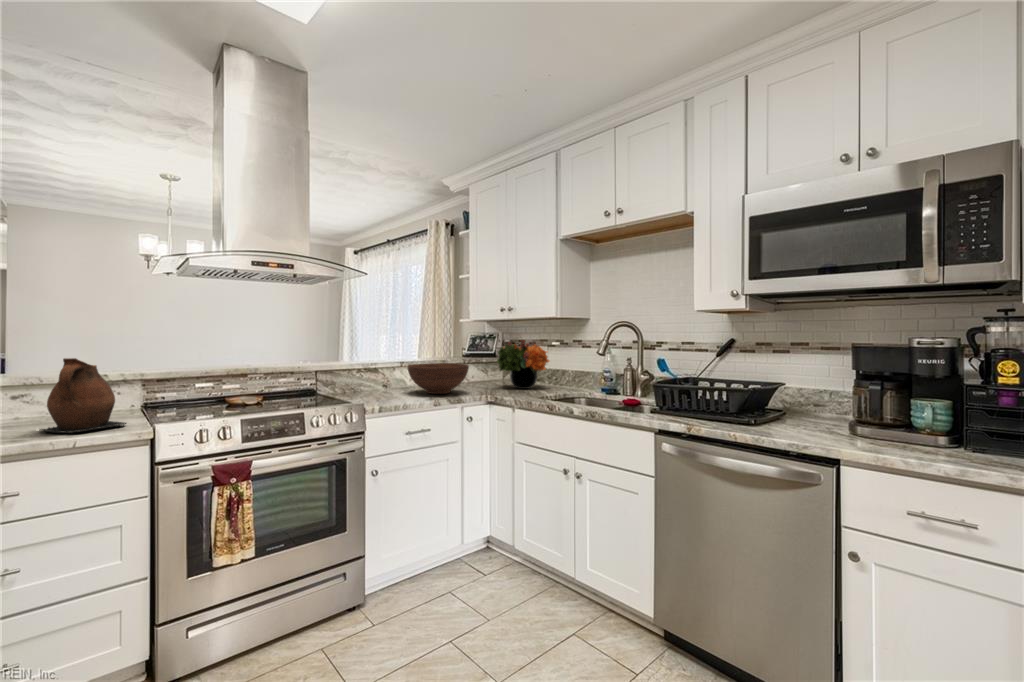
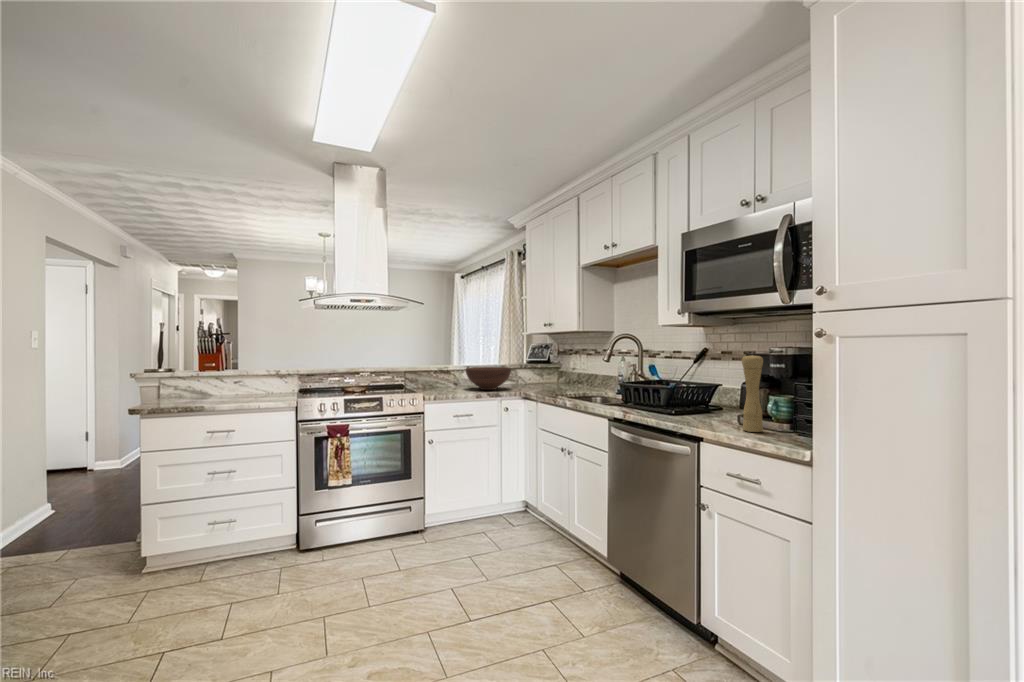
flower arrangement: present [497,340,549,389] -> none [536,349,581,388]
pepper mill: none [895,348,928,451] -> present [742,355,763,432]
ceramic pitcher: present [42,358,126,433] -> none [243,360,286,401]

